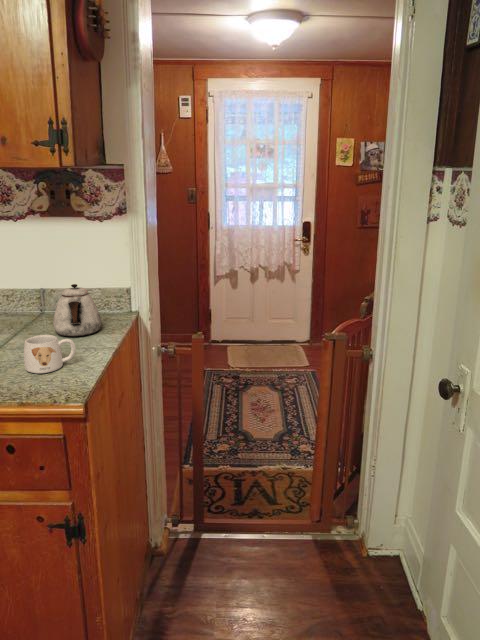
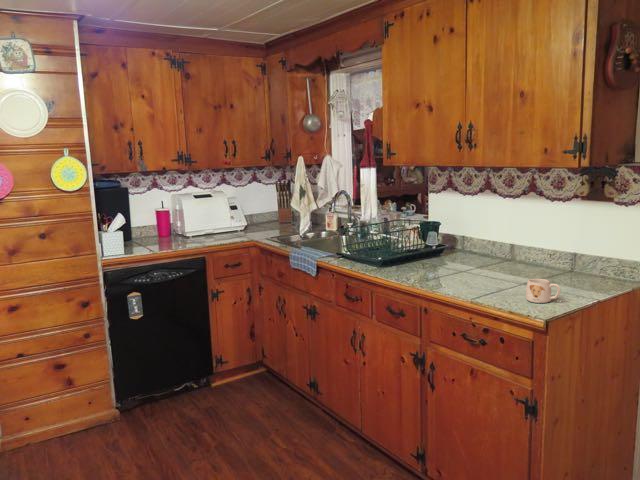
teapot: present [53,284,101,337] -> none [565,251,603,290]

